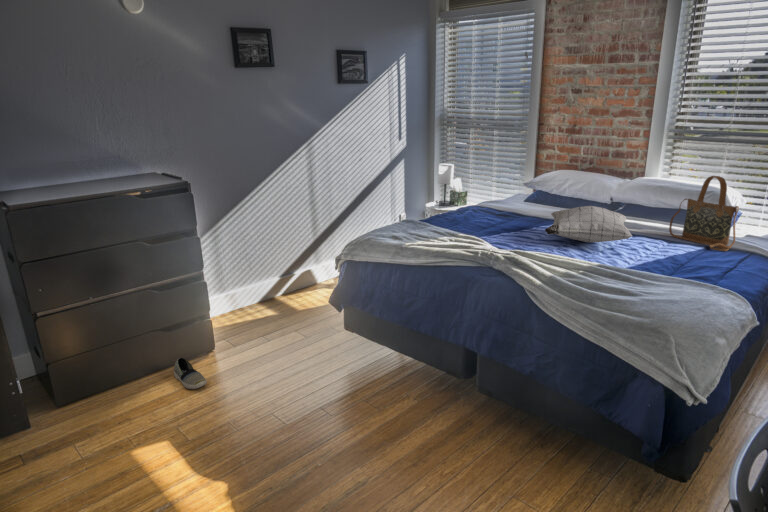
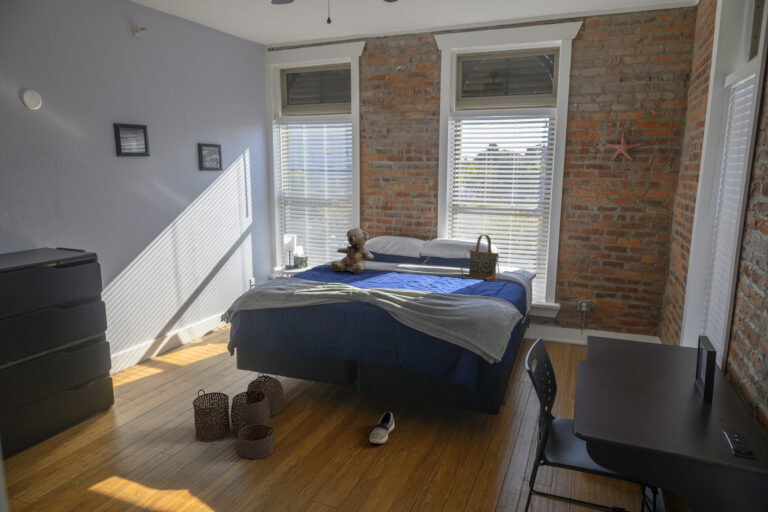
teddy bear: none [477,159,536,223] -> present [331,228,374,274]
pillow: present [545,206,632,243] -> none [387,257,444,282]
woven basket: none [268,341,387,459] -> present [193,372,284,459]
shoe: present [174,358,207,389] -> present [370,412,394,443]

